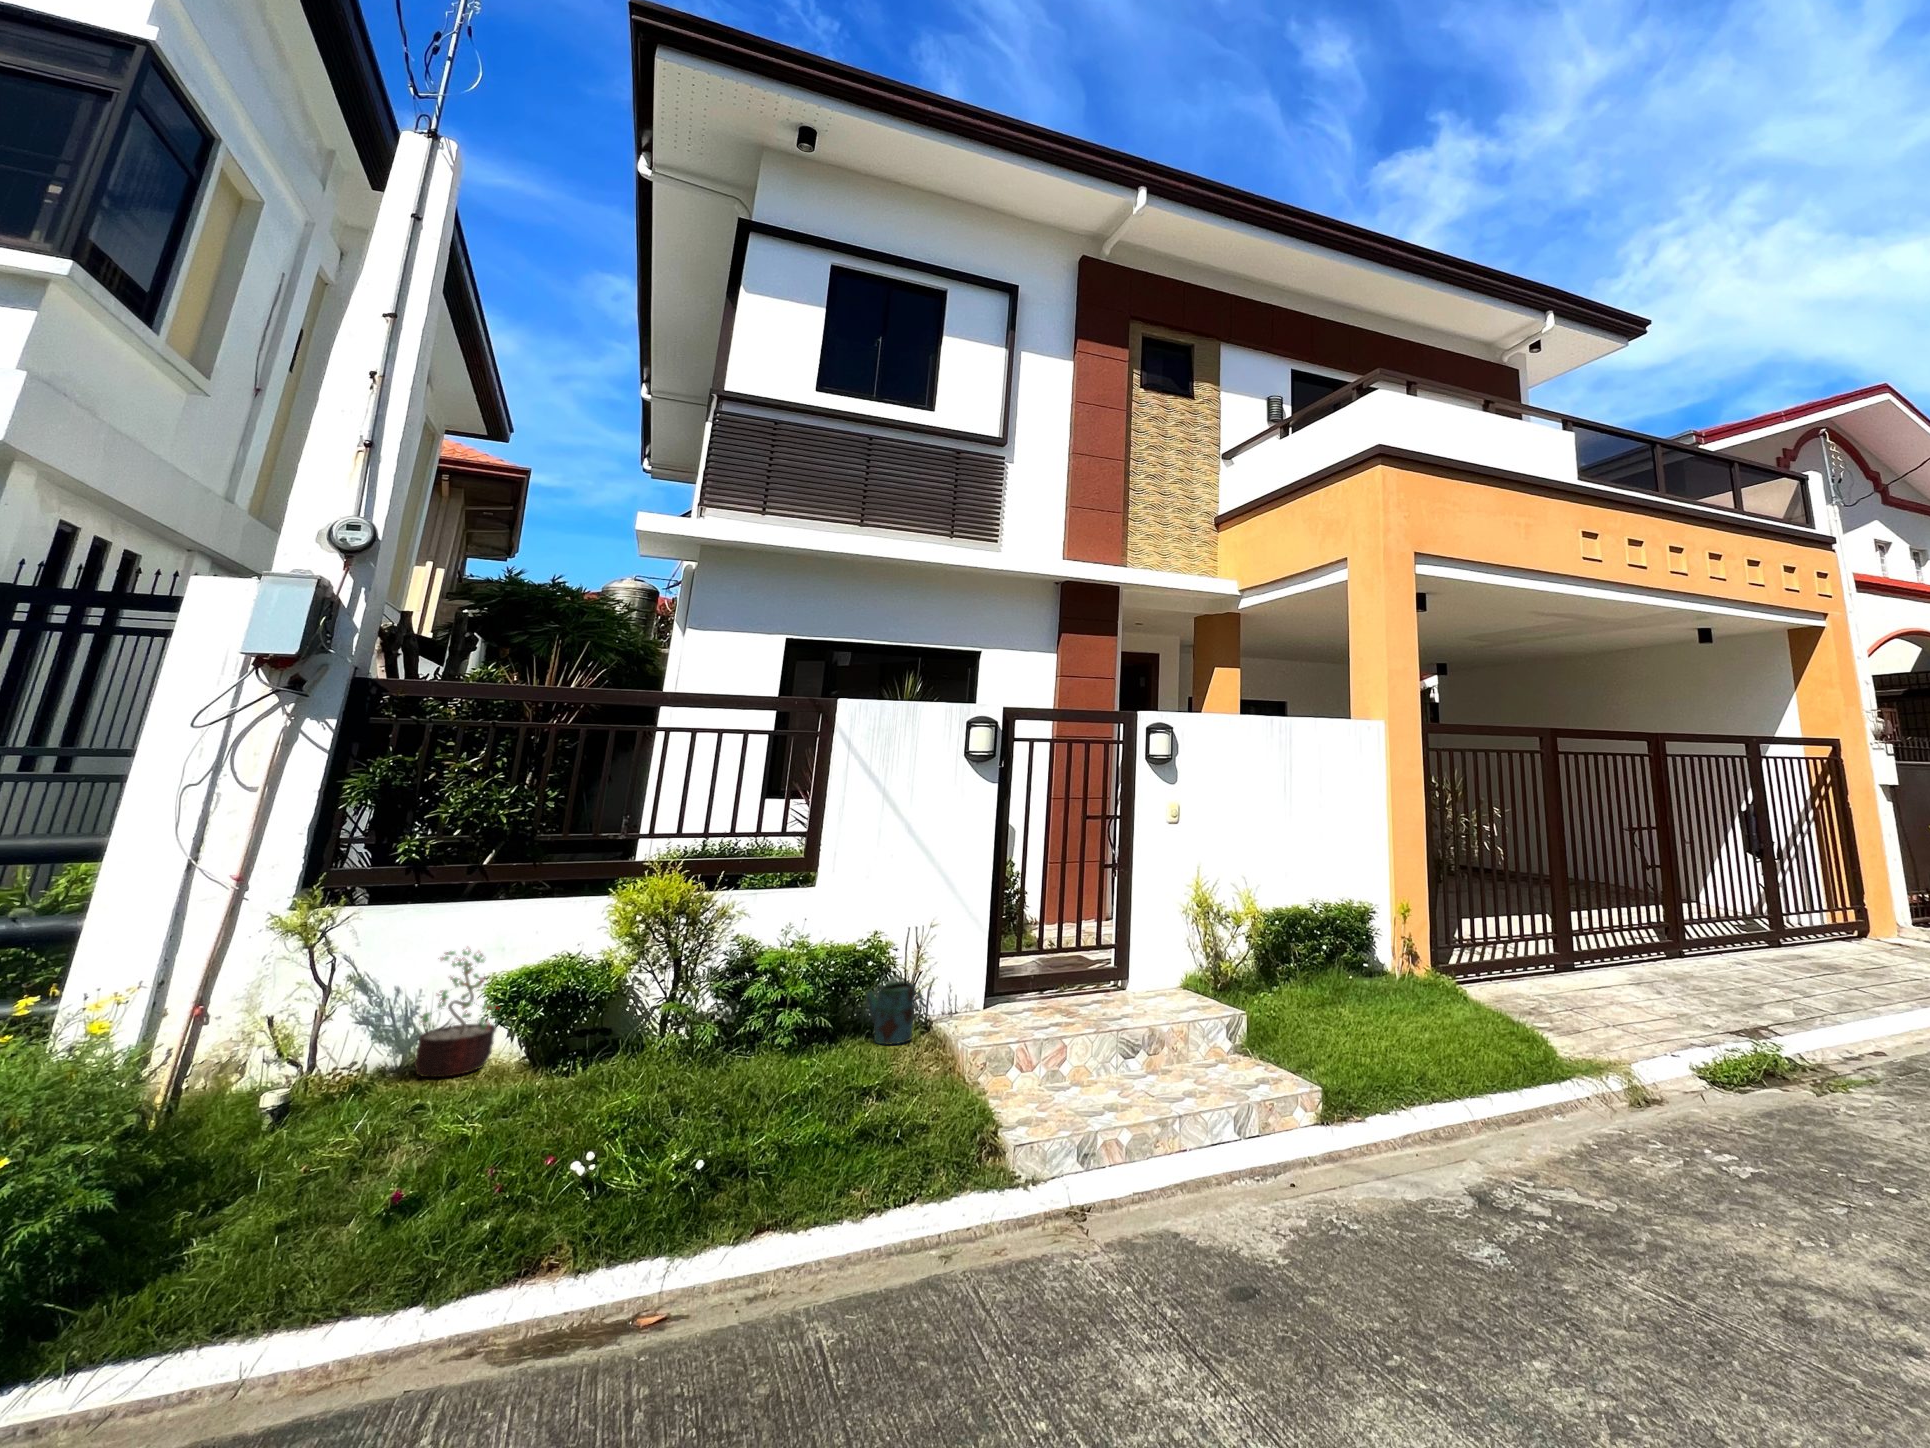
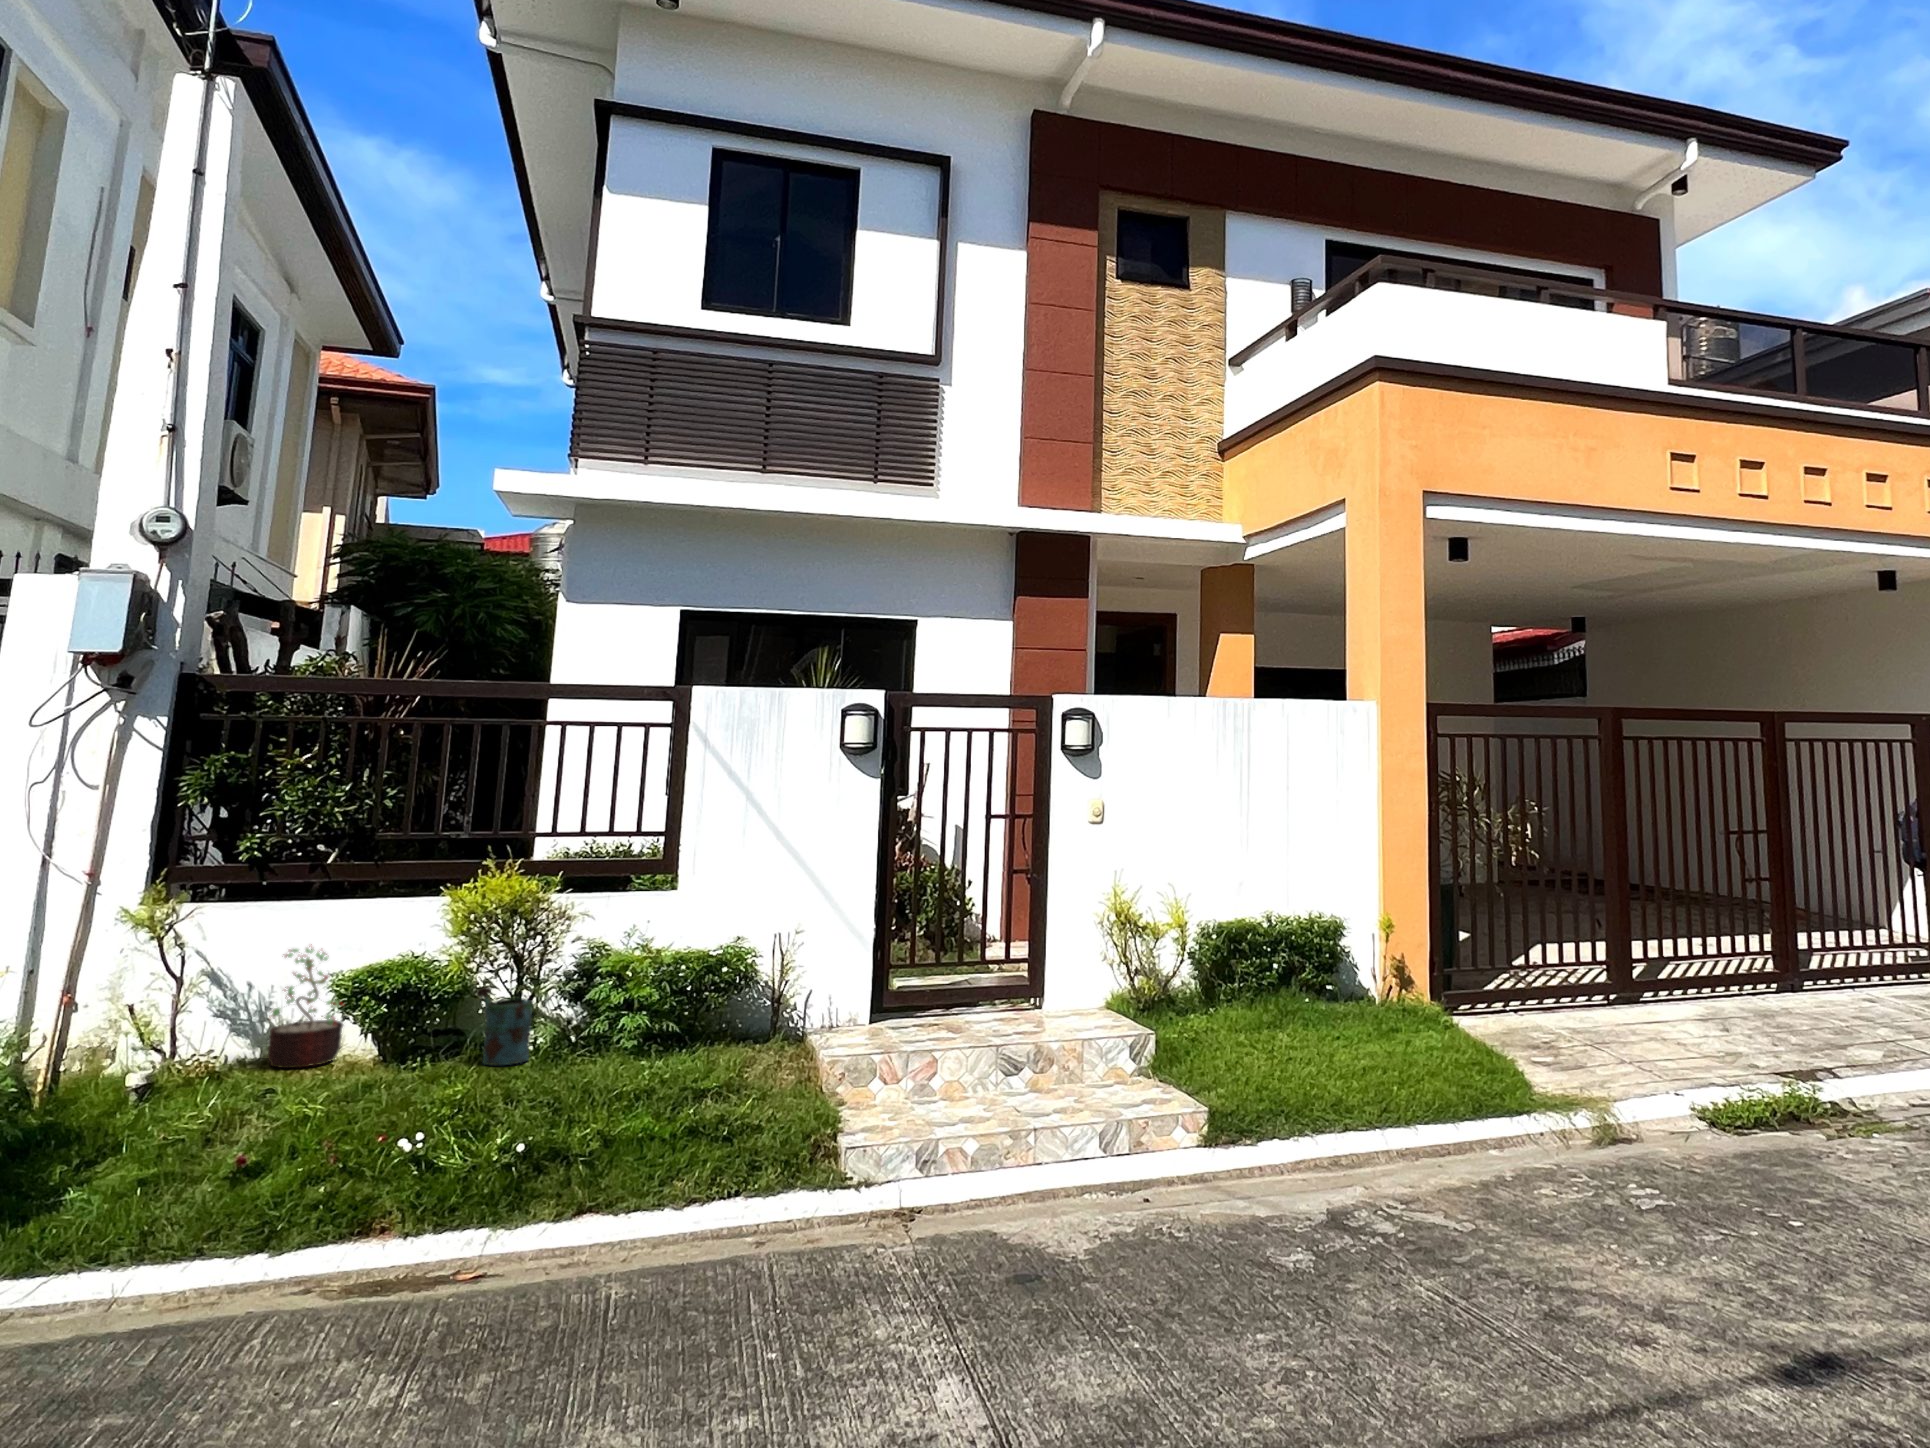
watering can: present [867,982,923,1044] -> present [477,987,533,1065]

